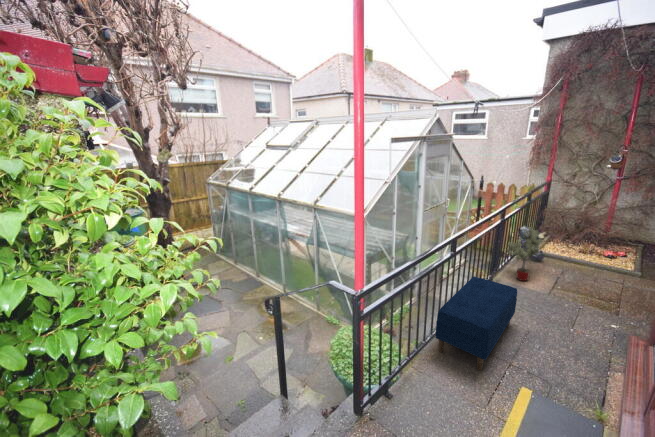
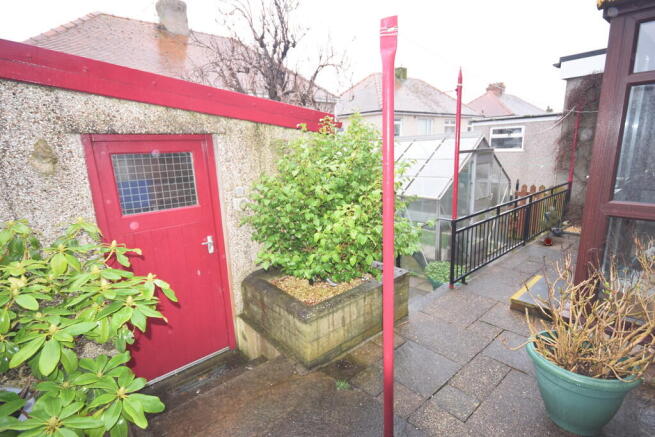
bench: present [435,277,517,371] -> none [492,234,540,275]

